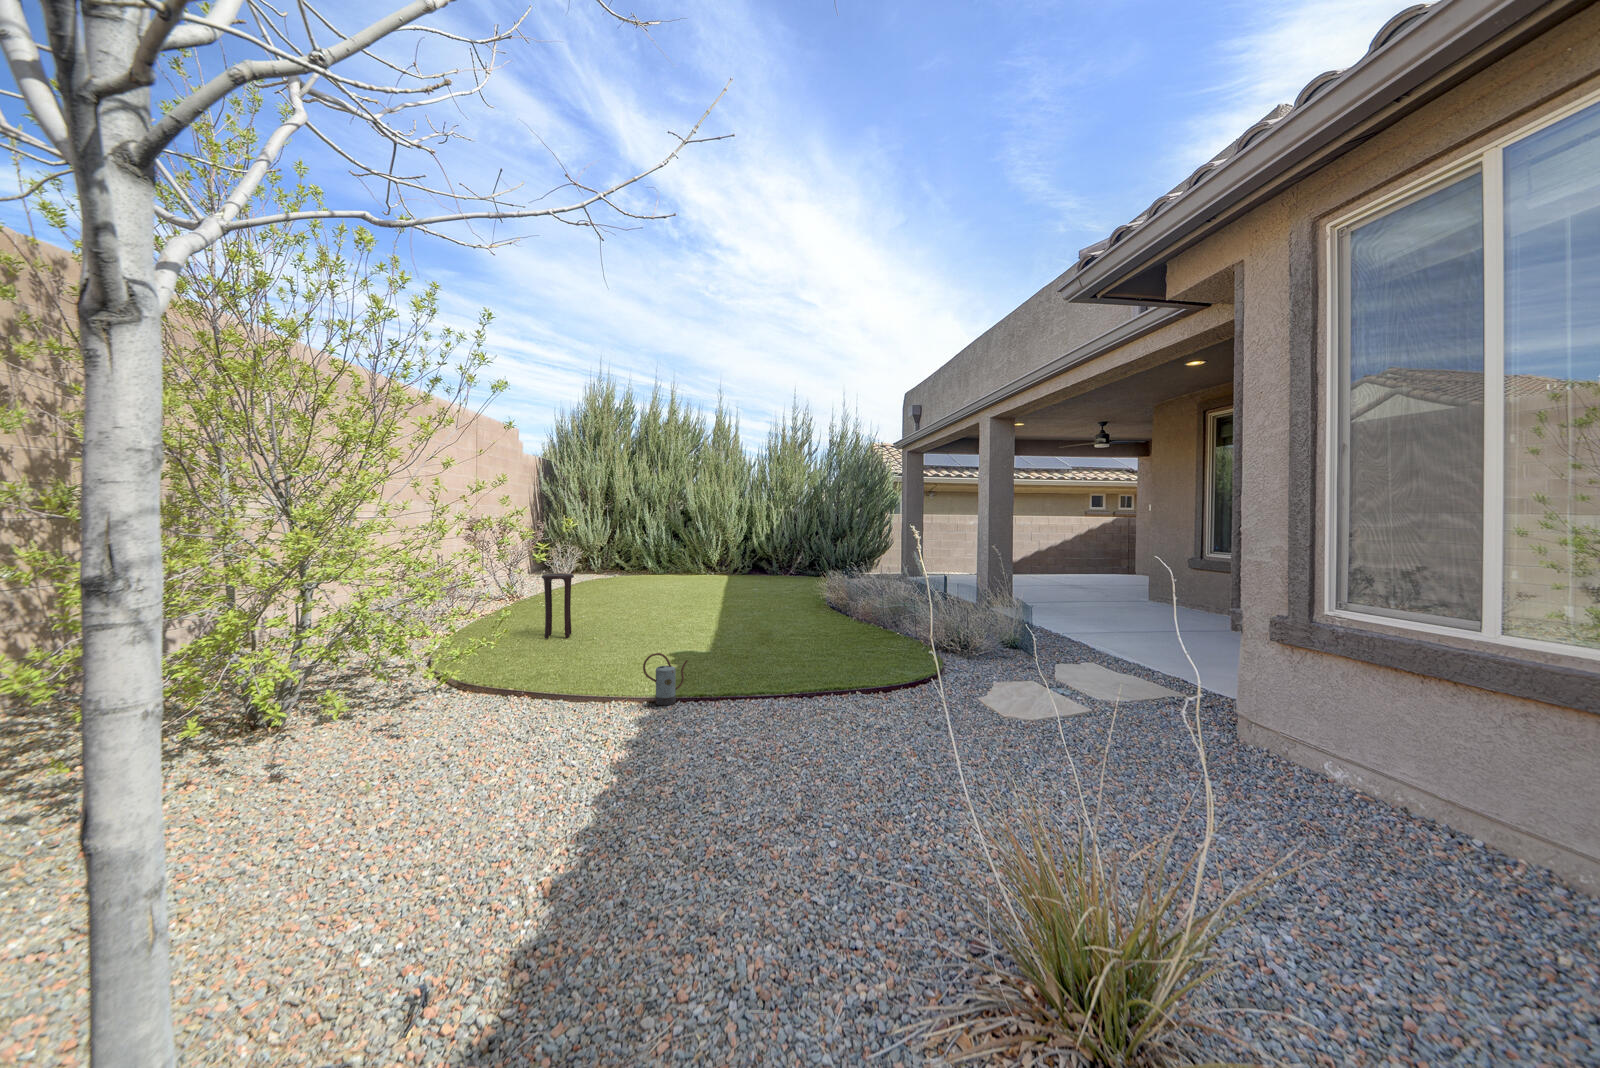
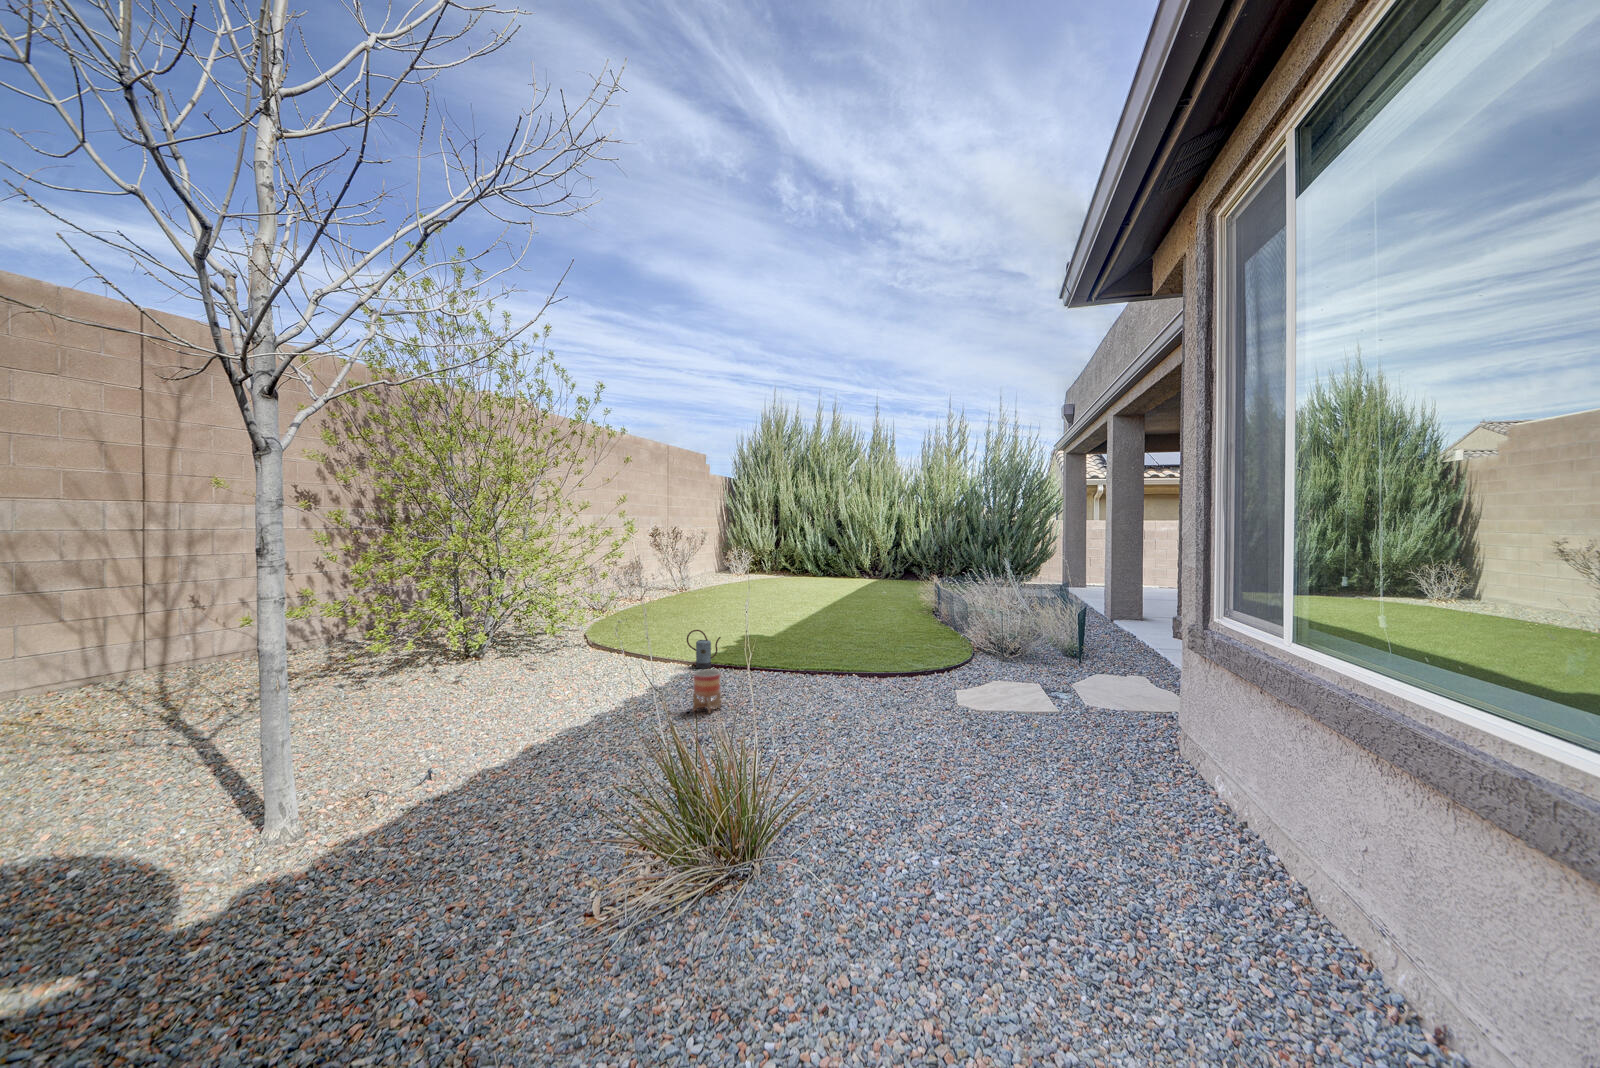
stool: present [542,573,574,639] -> none [671,571,695,621]
planter: none [732,712,769,776] -> present [693,670,721,713]

